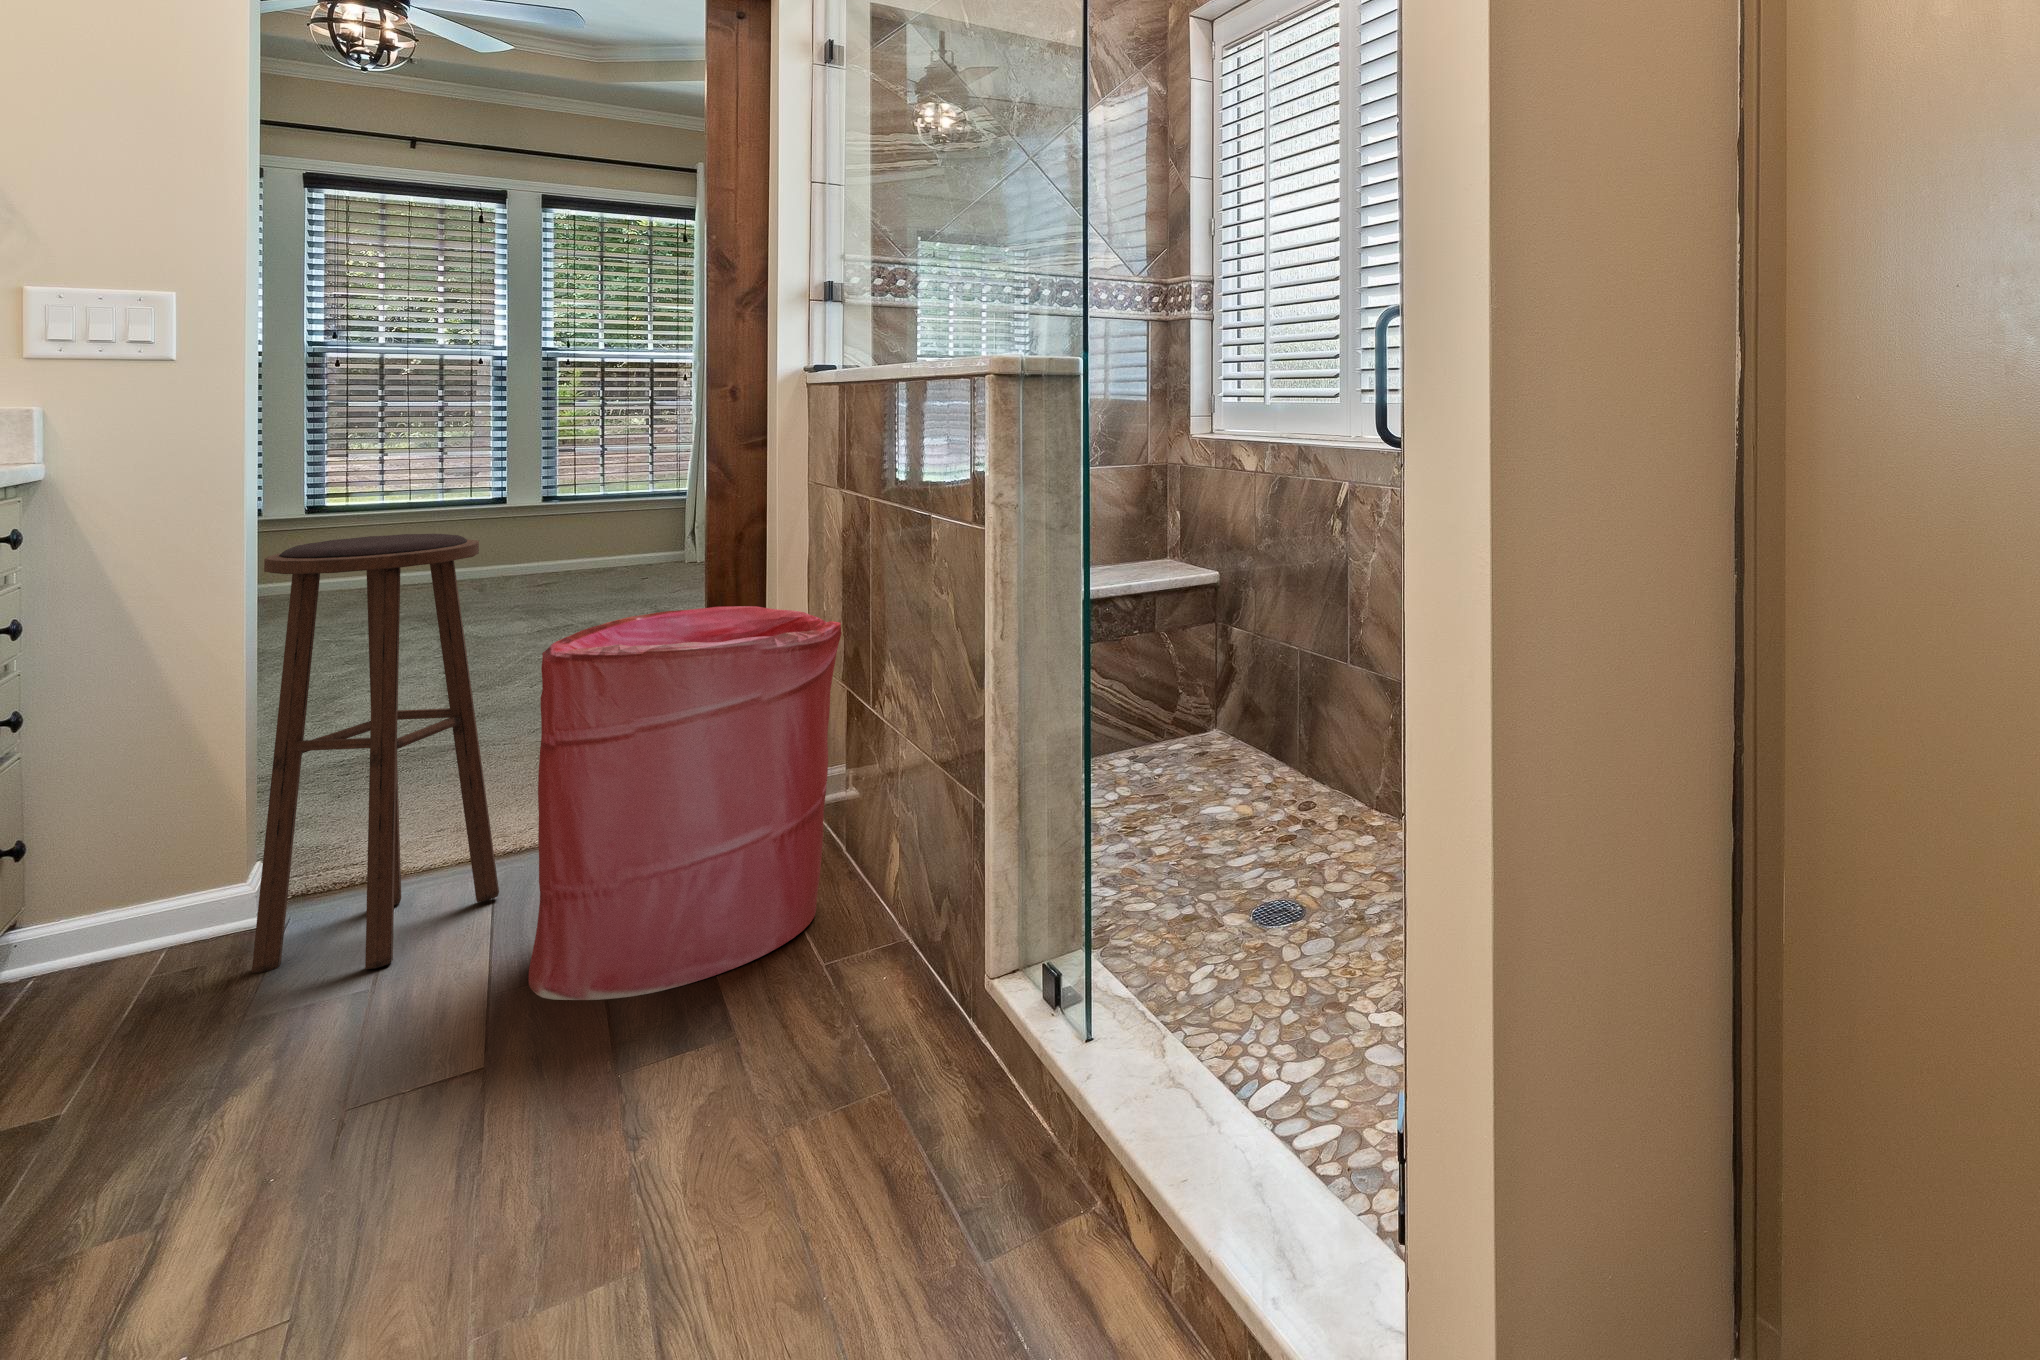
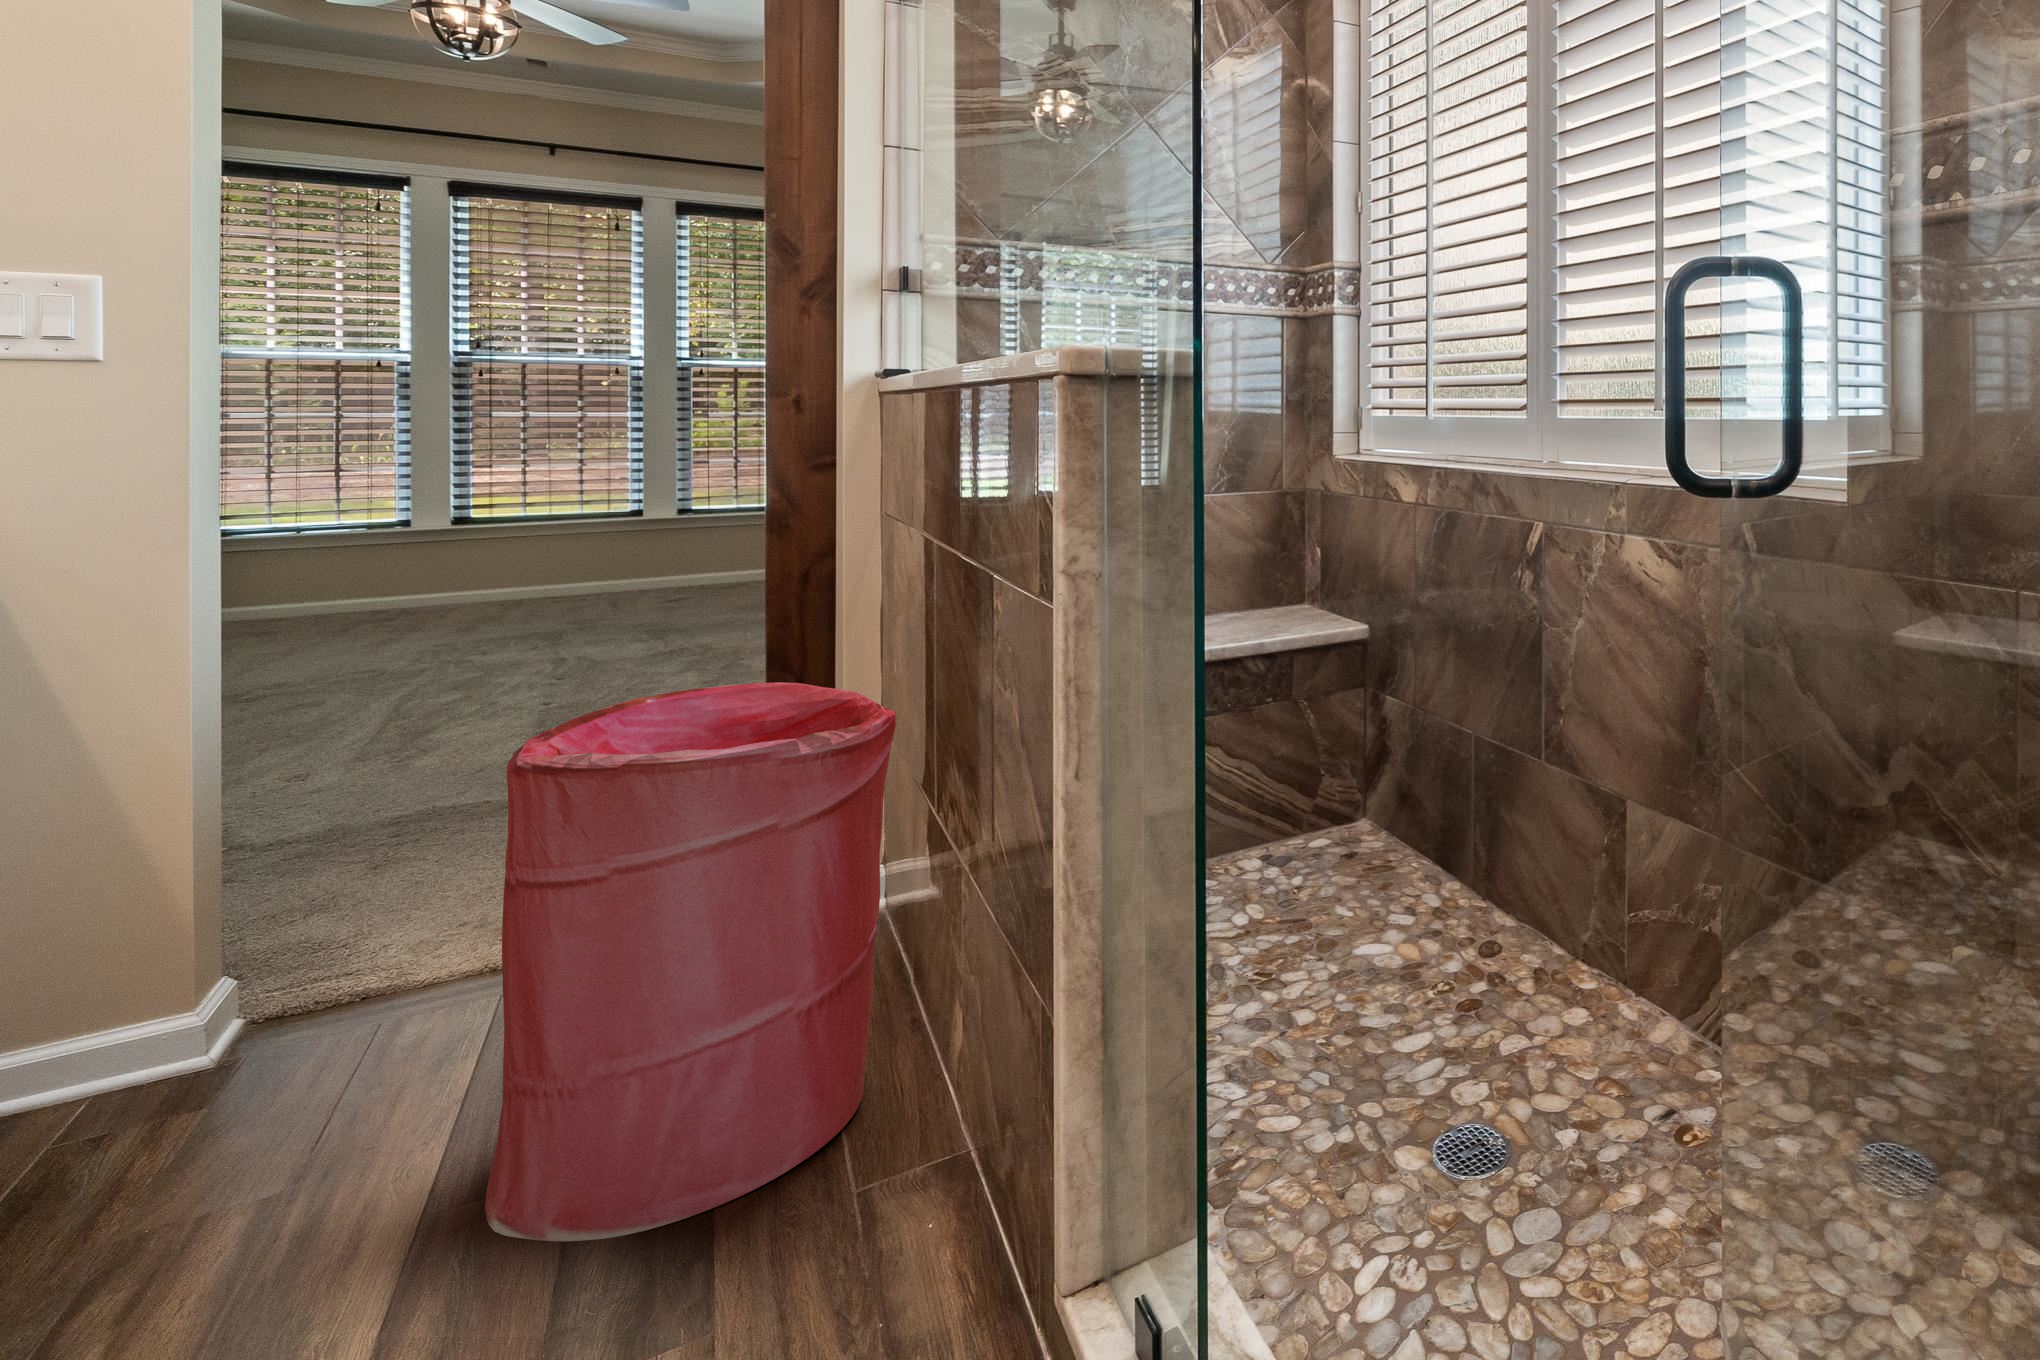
stool: present [252,534,499,973] -> none [175,586,498,1160]

